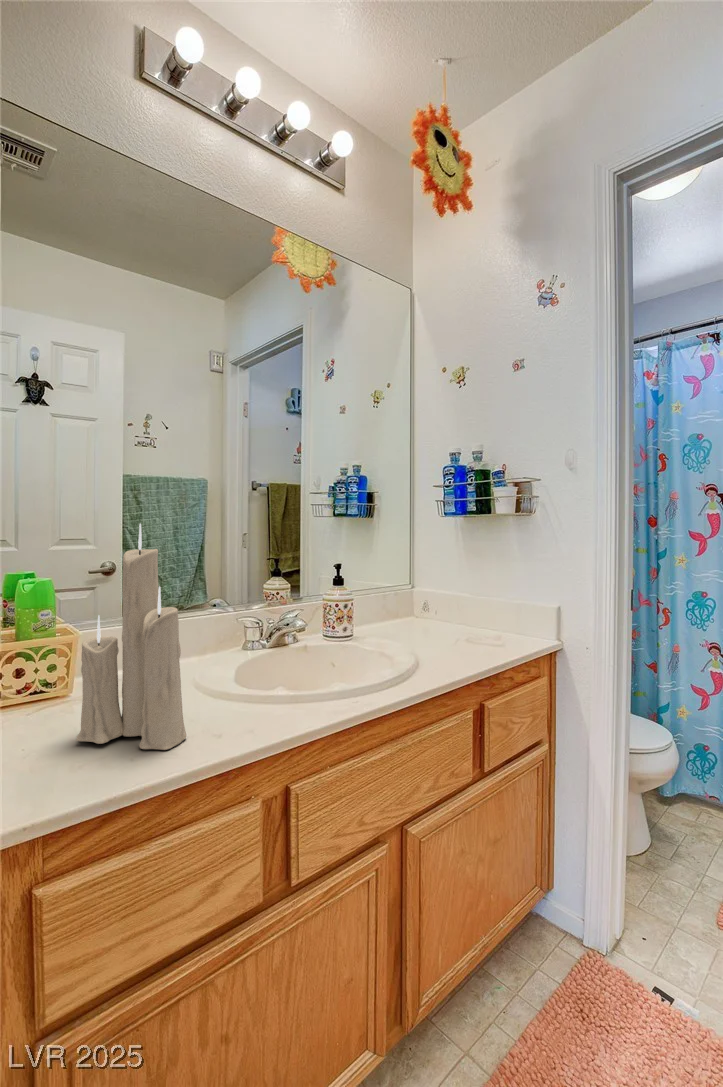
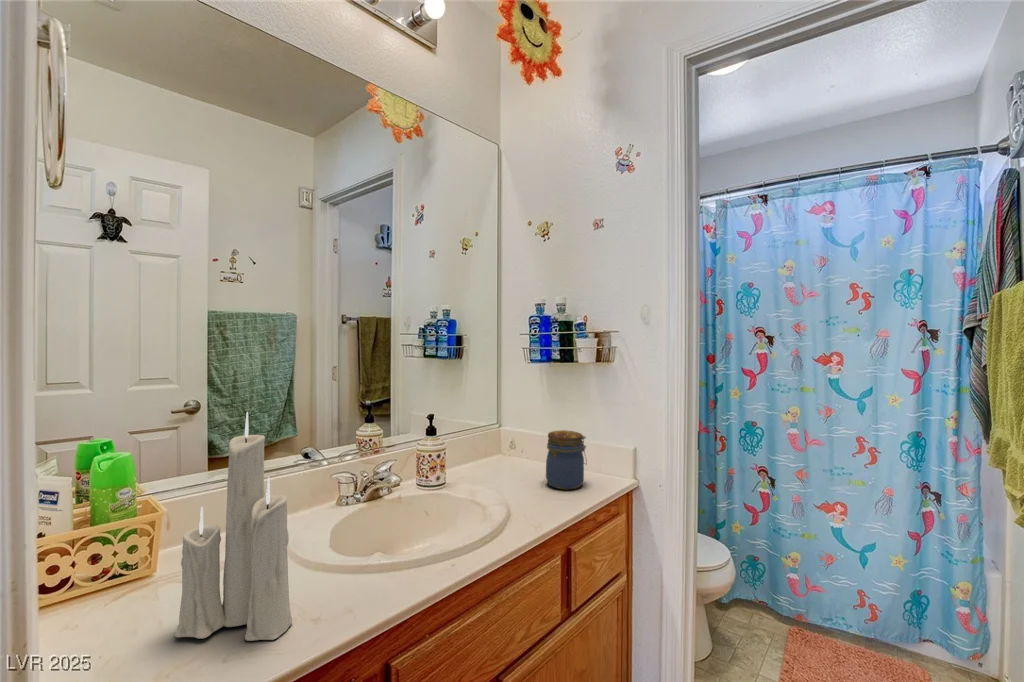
jar: none [460,583,505,644] -> present [546,430,586,489]

